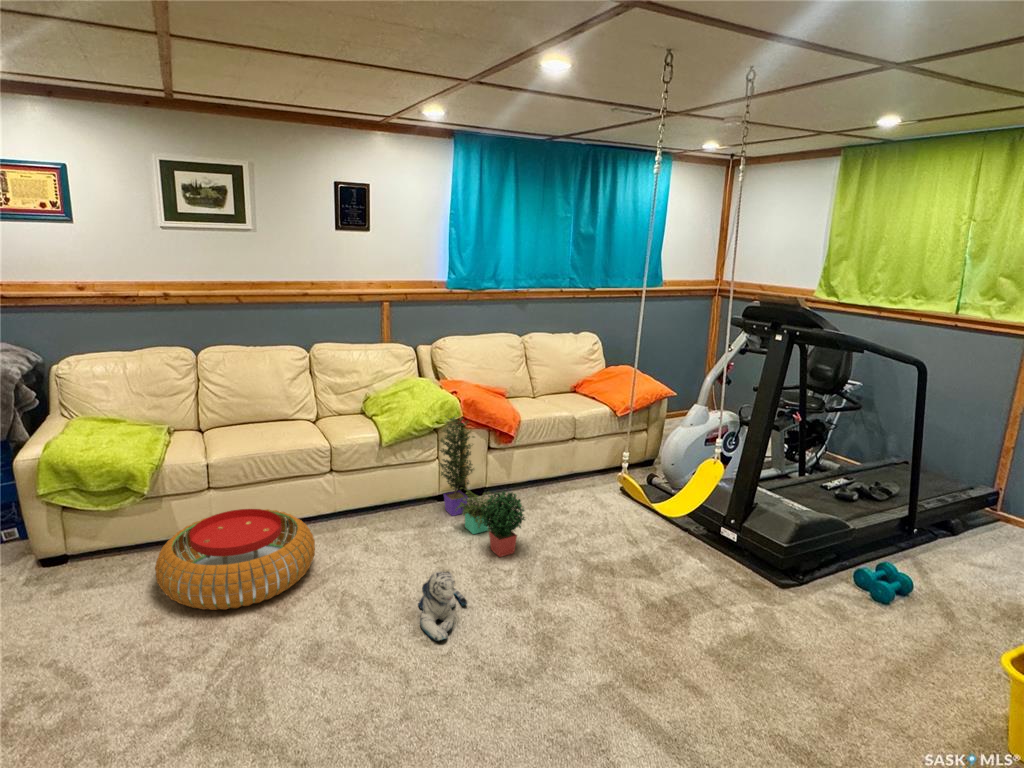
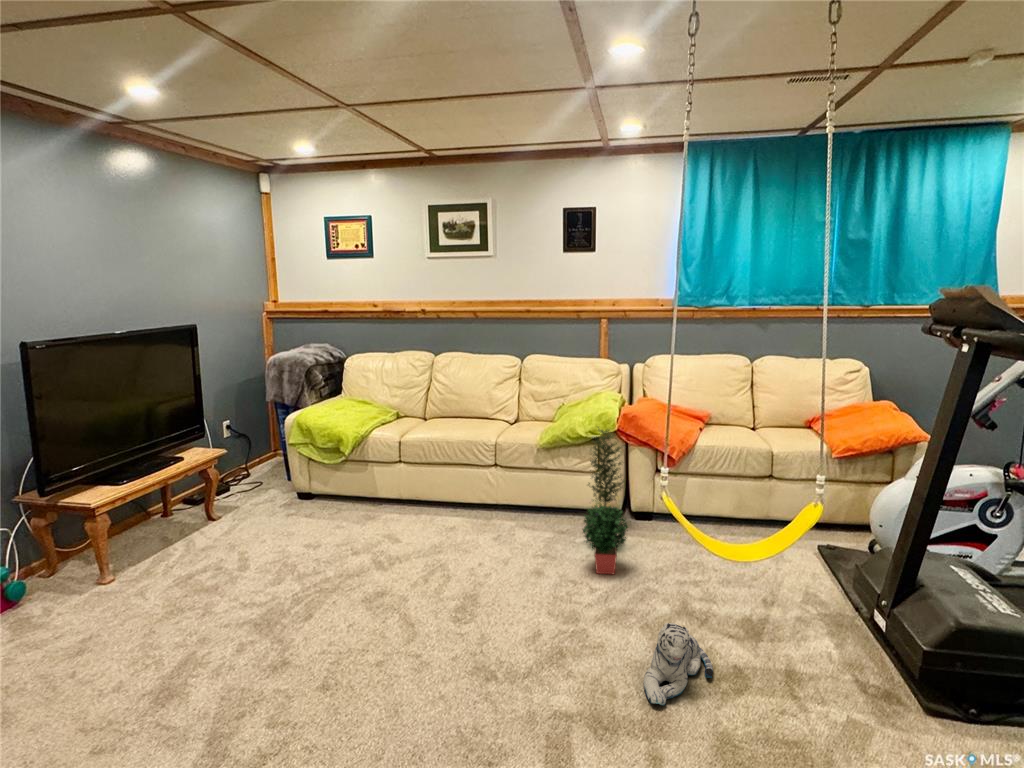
pouf: present [155,509,315,610] -> none [331,478,453,550]
plush toy: present [418,571,467,641] -> present [644,623,713,705]

